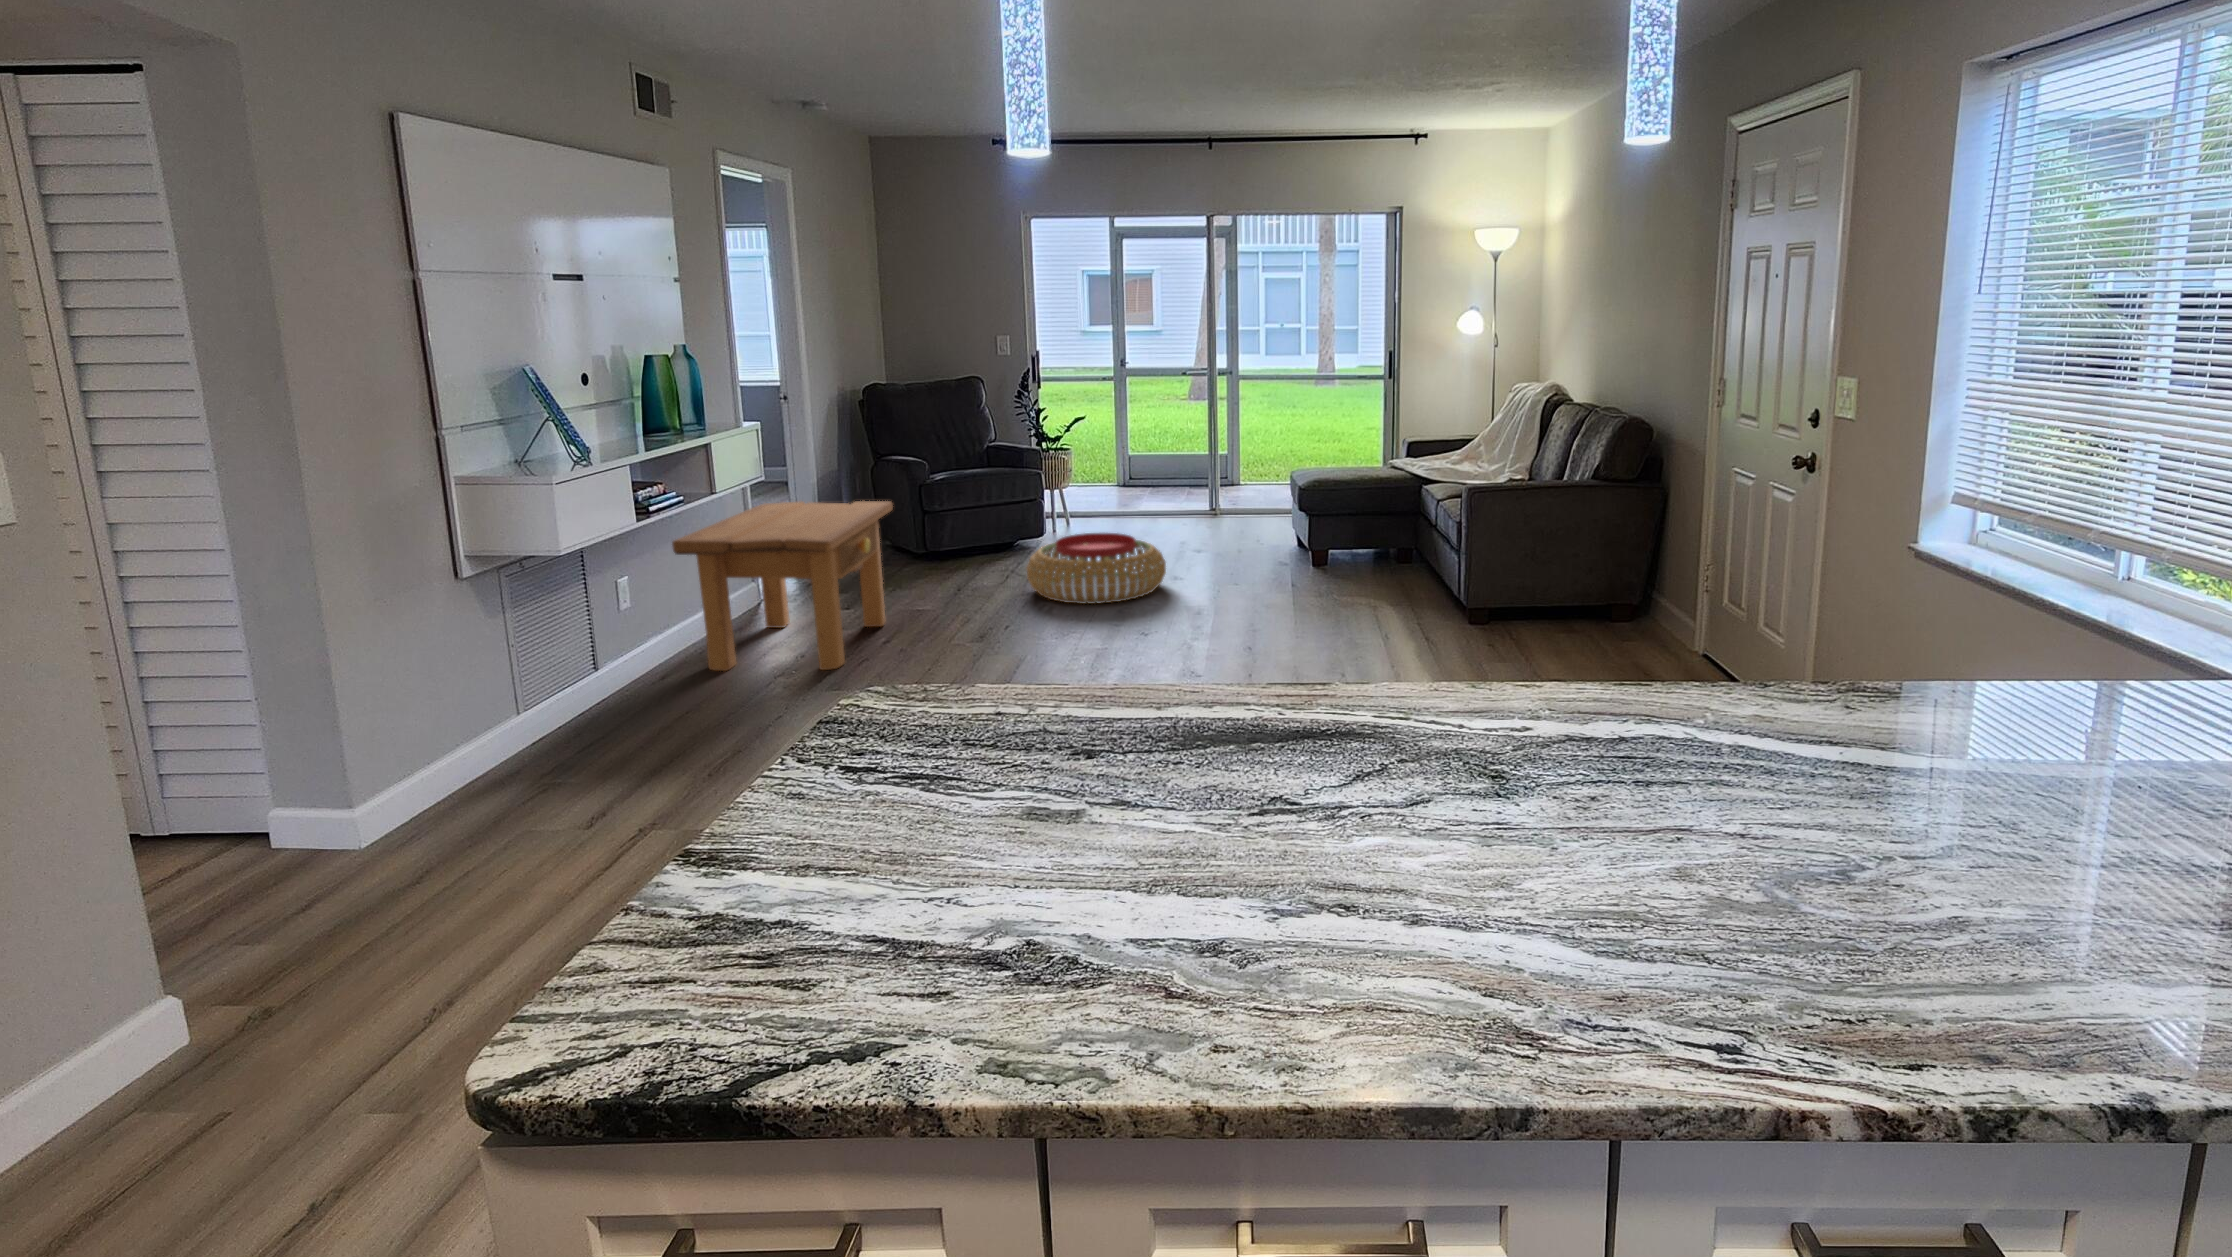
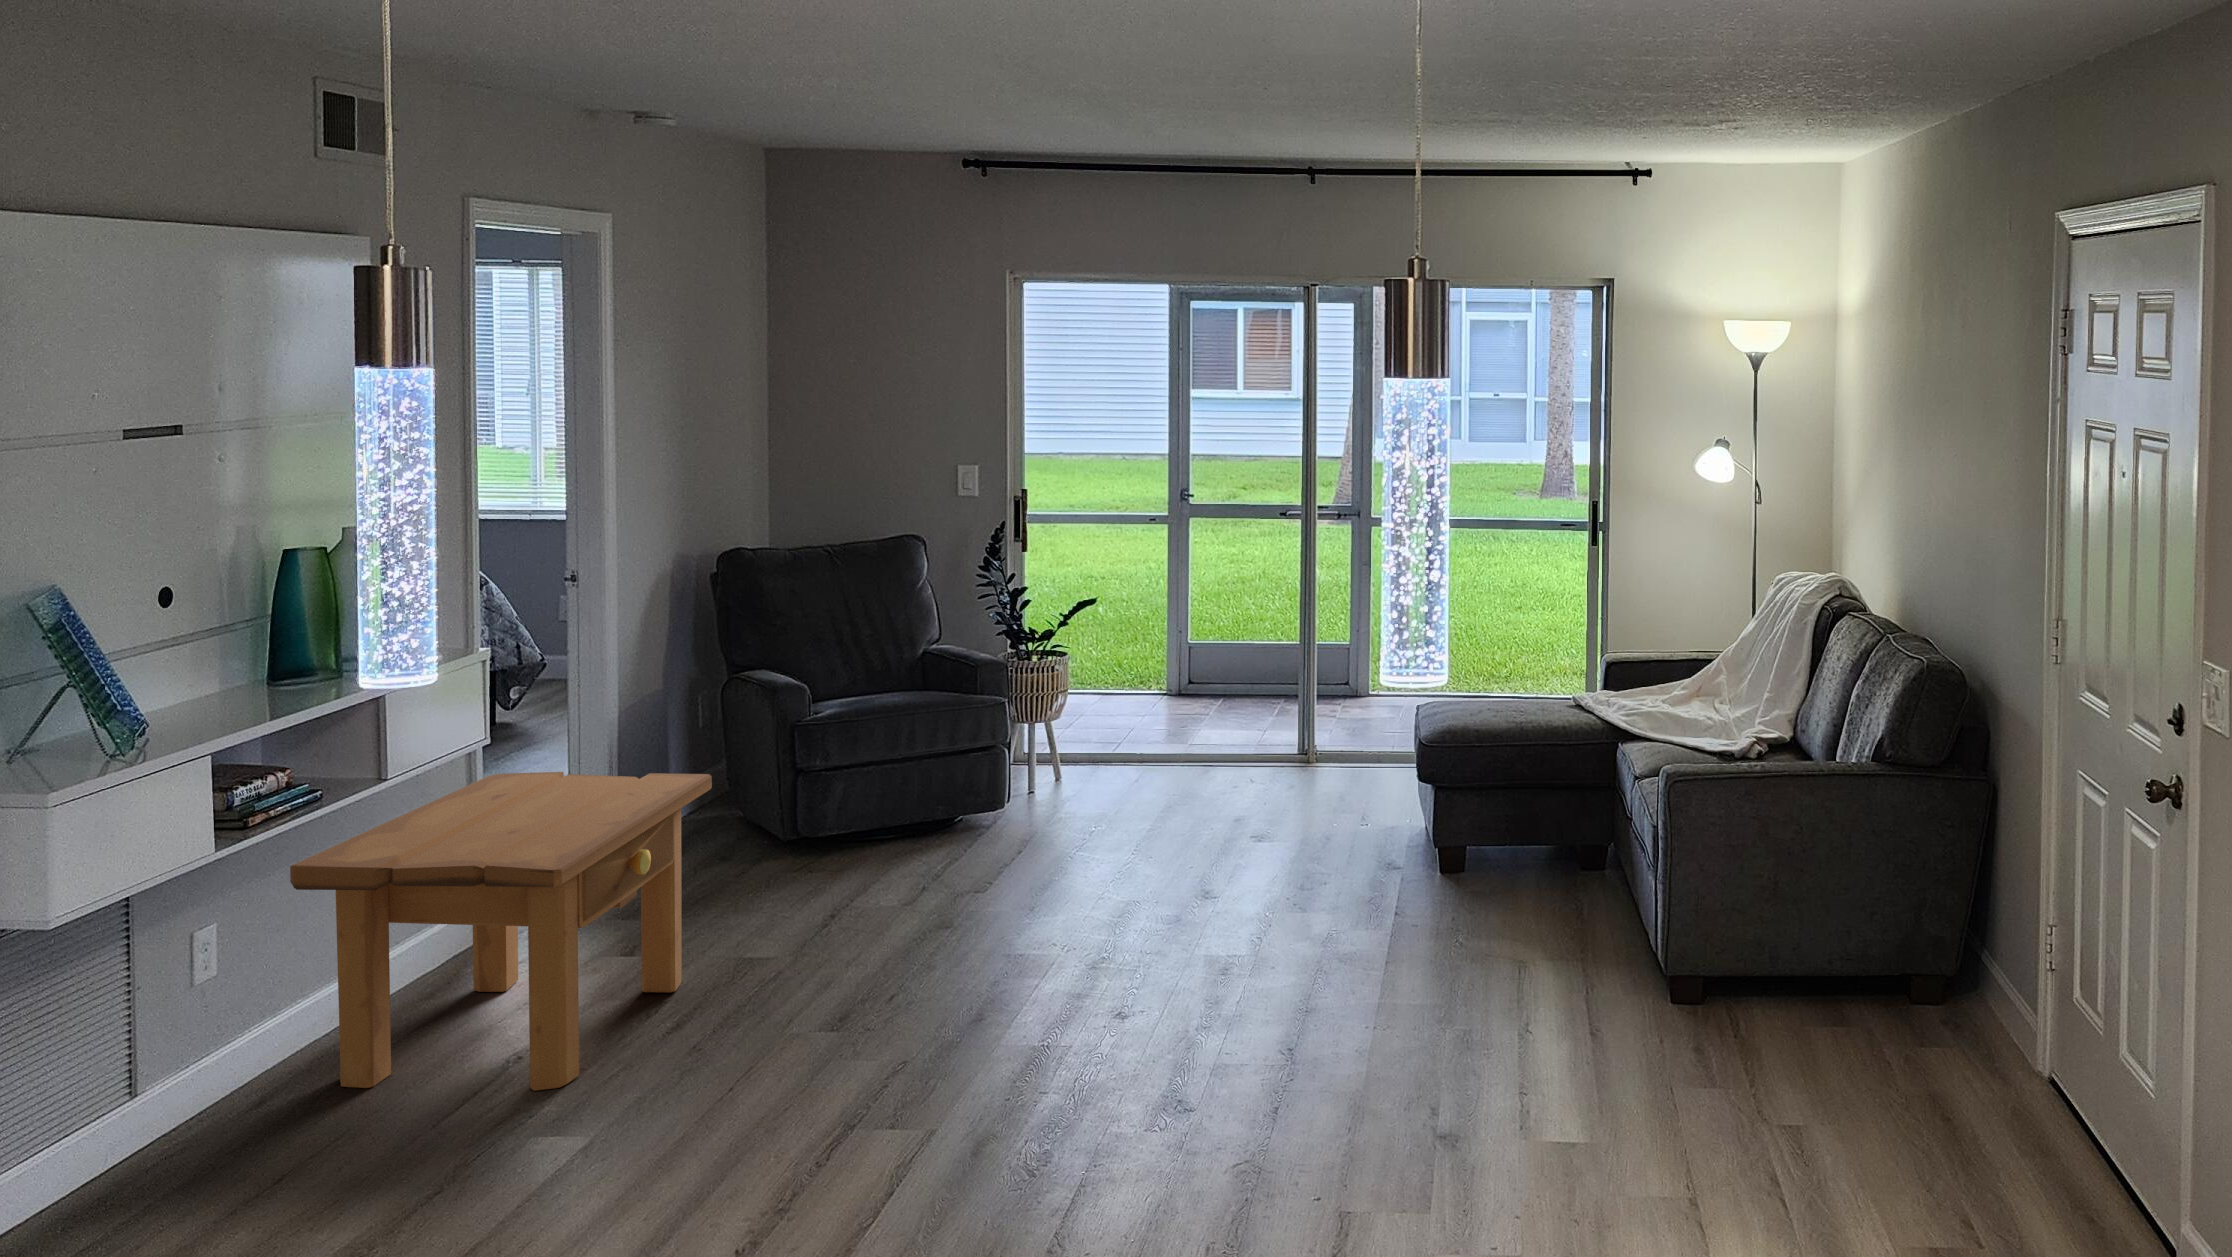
pouf: present [1027,533,1166,604] -> none [944,817,1182,949]

